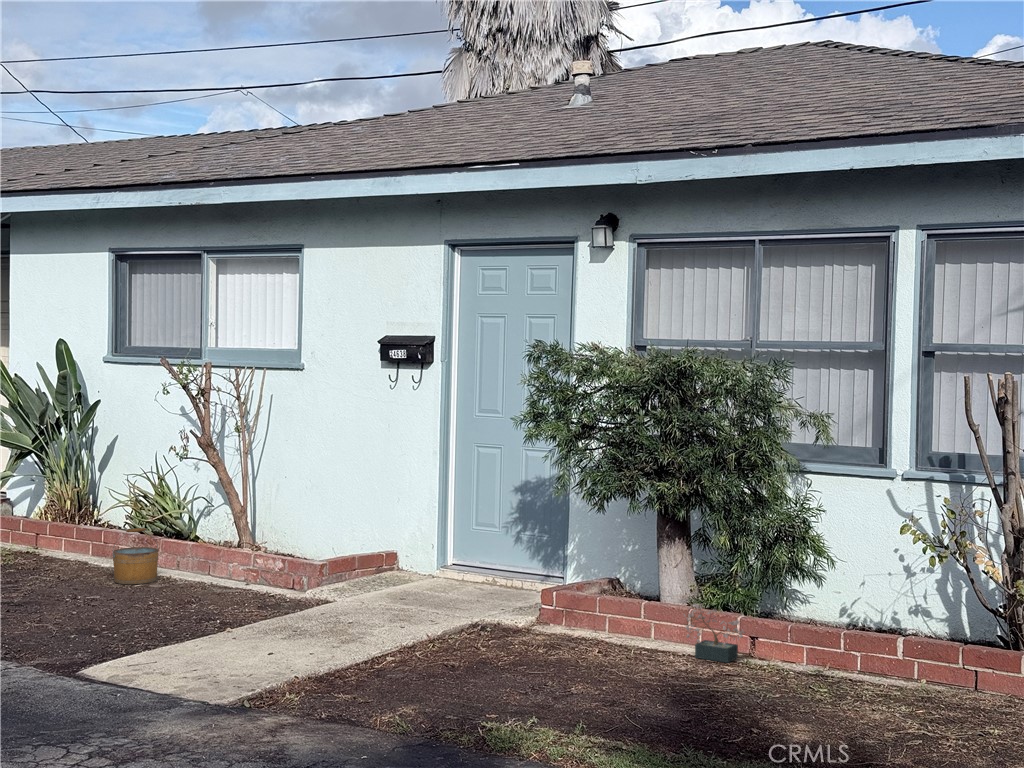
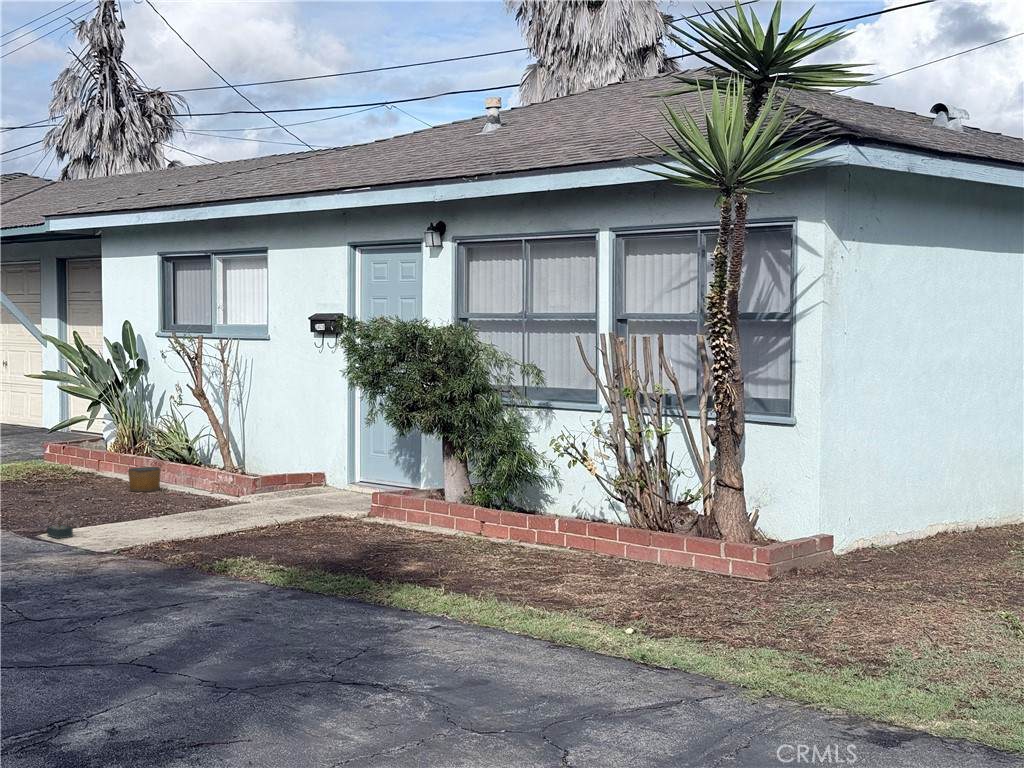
decorative plant: present [684,604,745,663] -> present [41,501,76,539]

